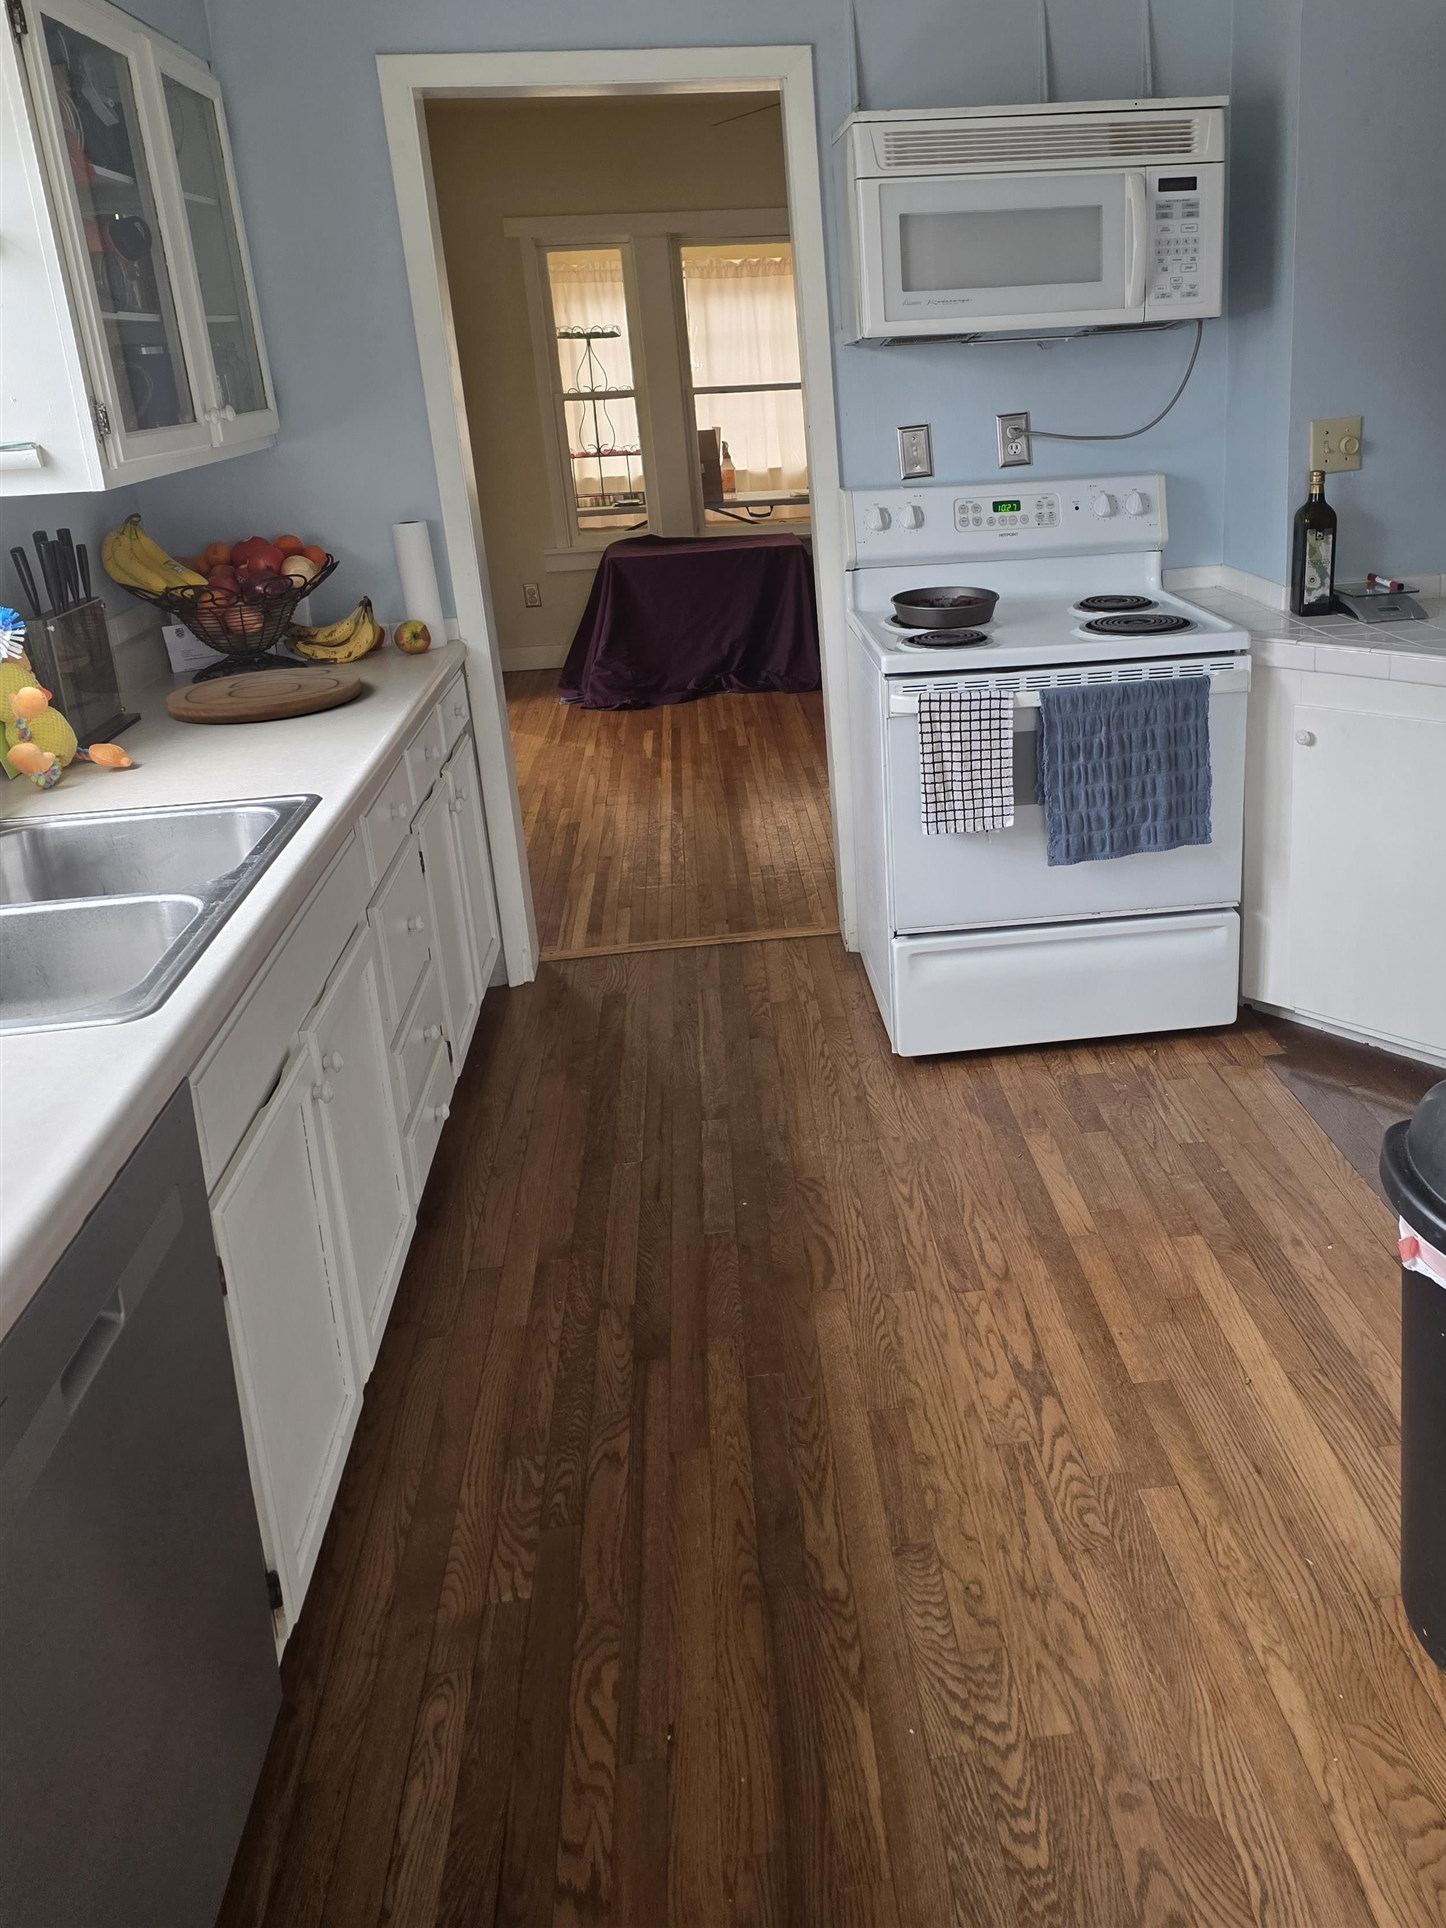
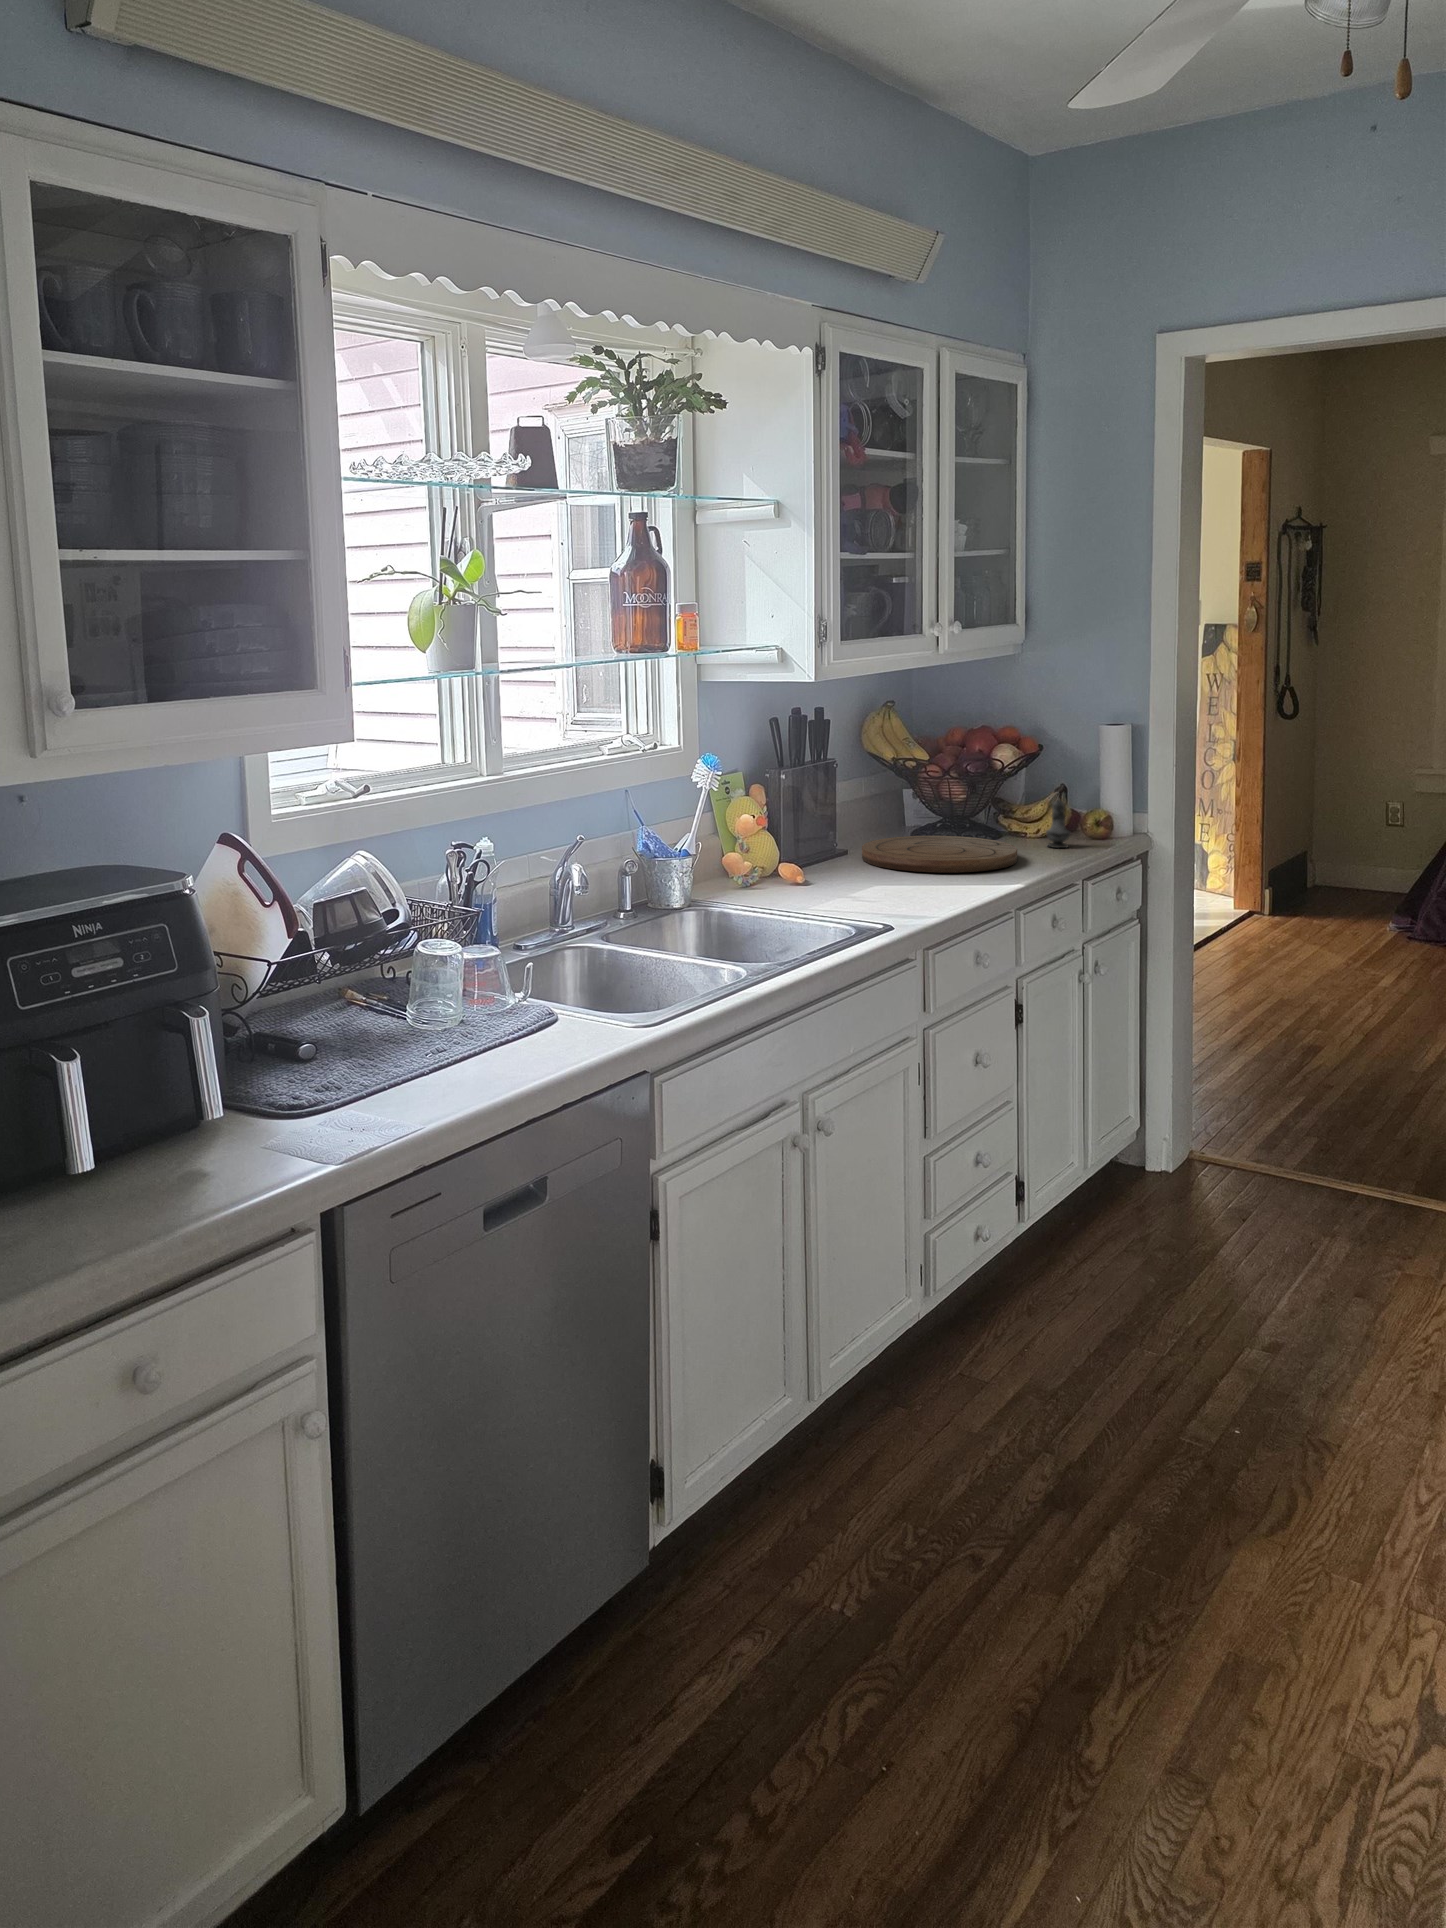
salt shaker: none [365,607,395,665] -> present [1046,798,1070,848]

